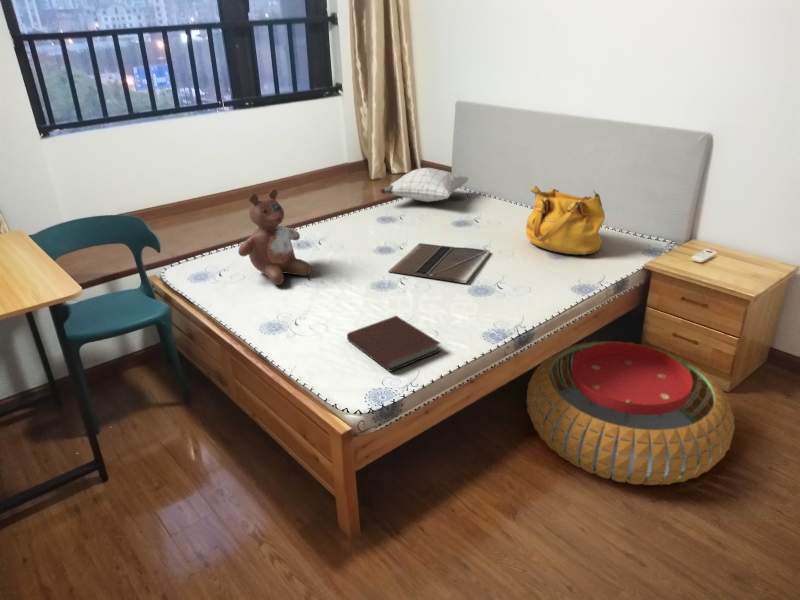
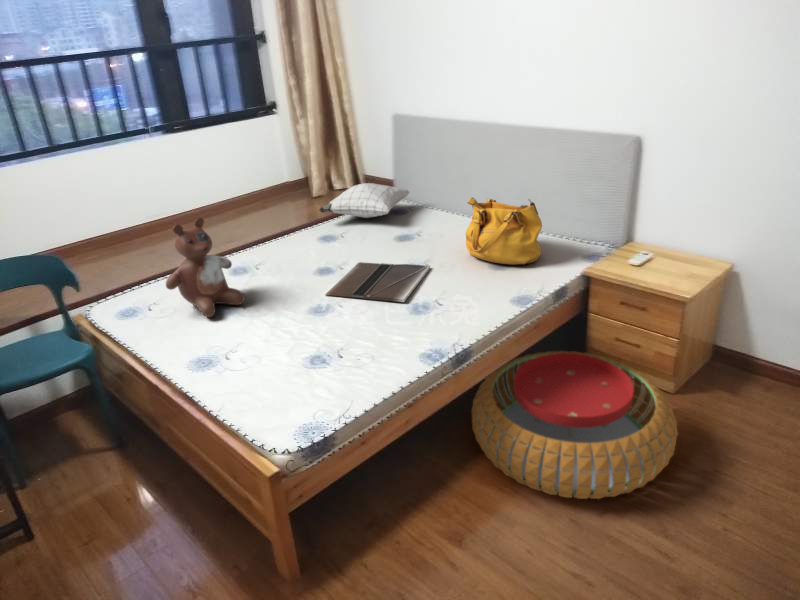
notebook: present [347,316,440,371] -> none [278,342,375,404]

